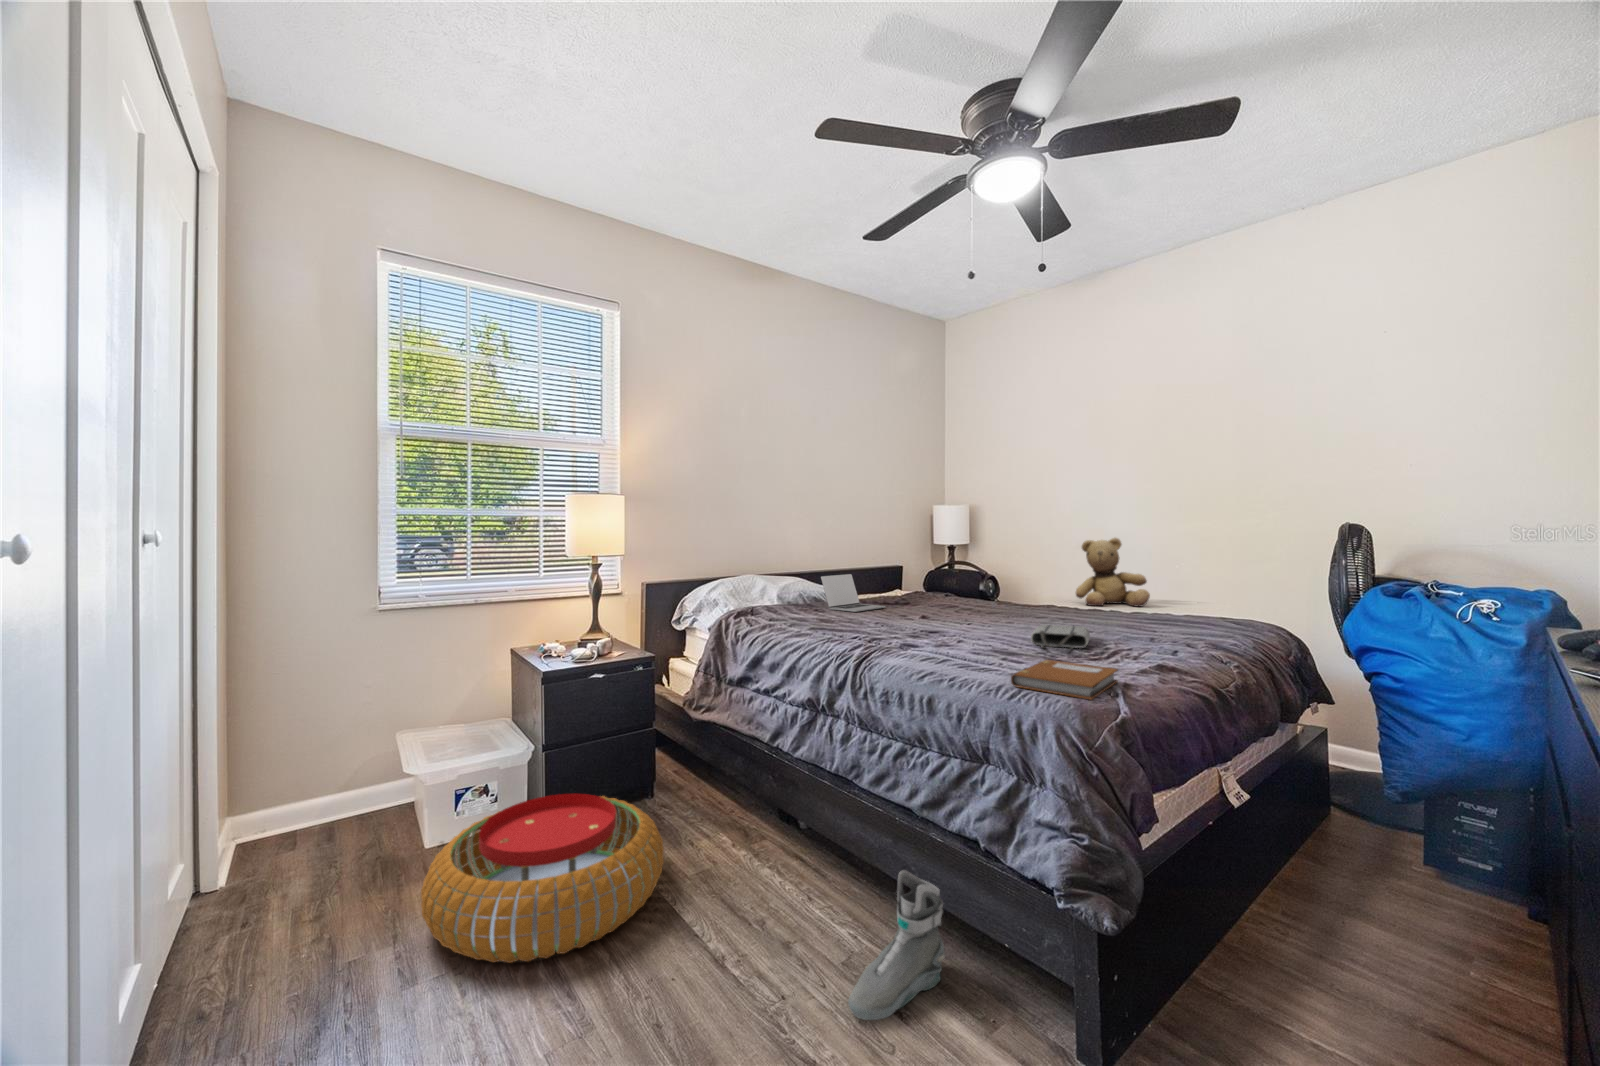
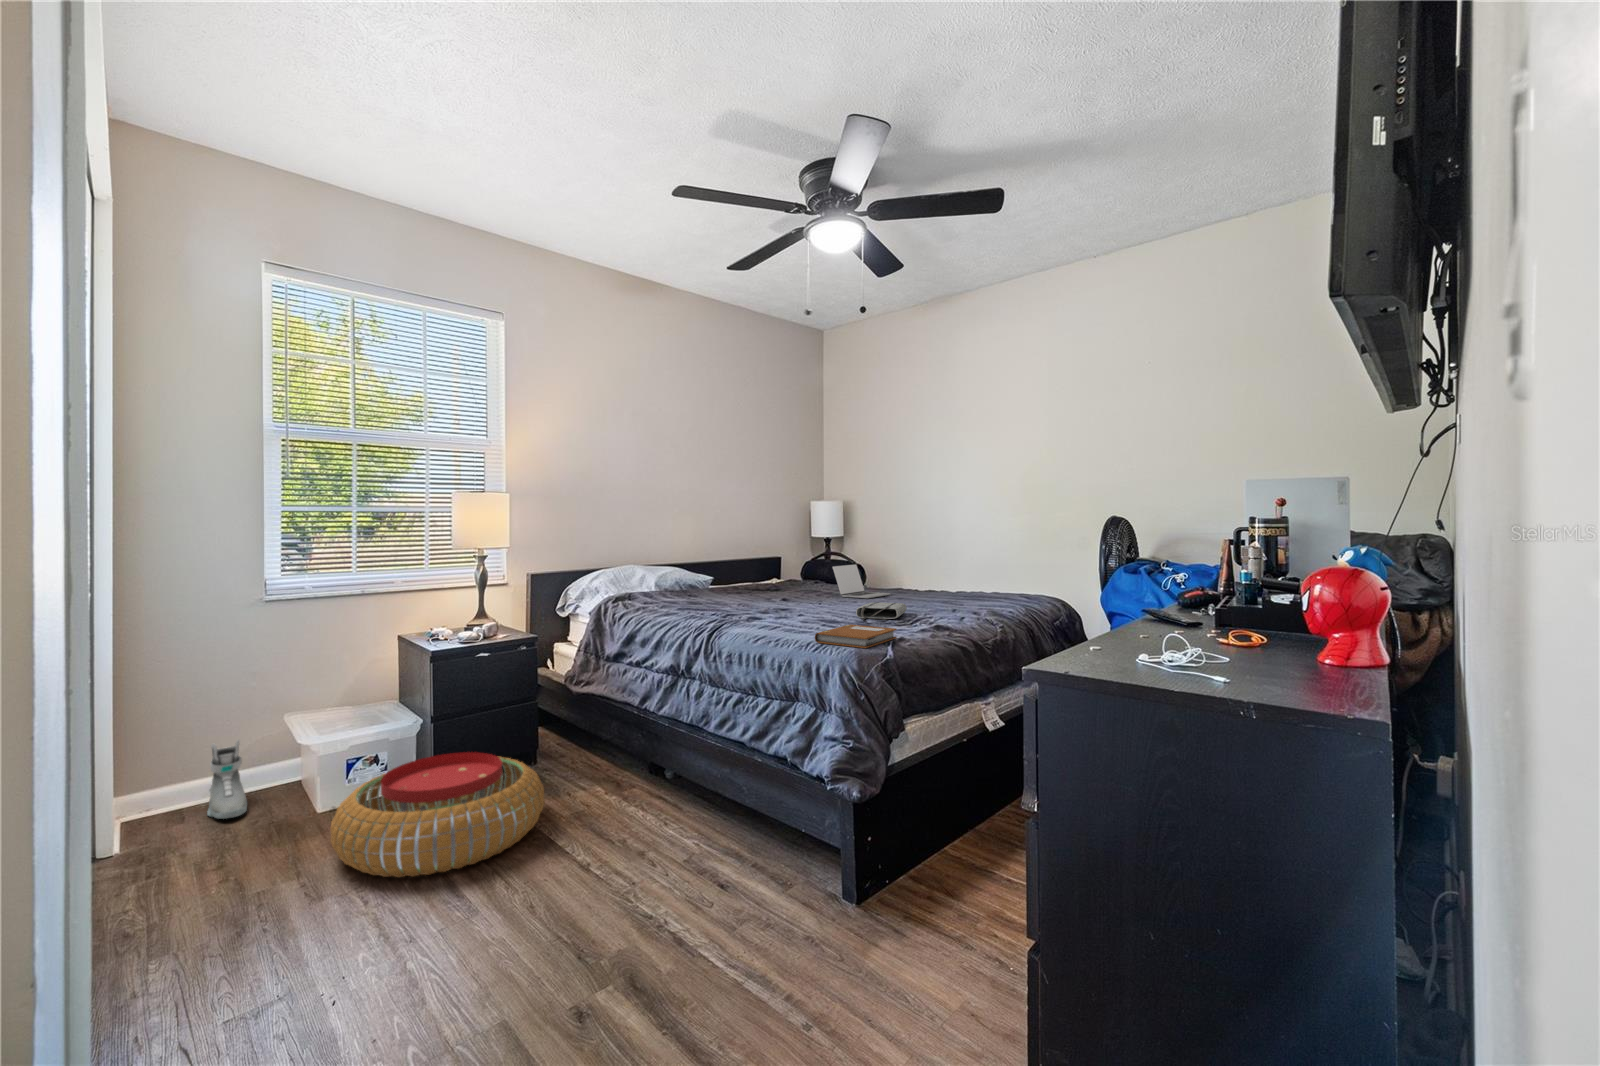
teddy bear: present [1076,538,1150,607] -> none [926,530,985,591]
laptop: present [821,574,885,612] -> present [832,564,890,599]
sneaker: present [848,871,945,1020] -> present [207,740,247,819]

